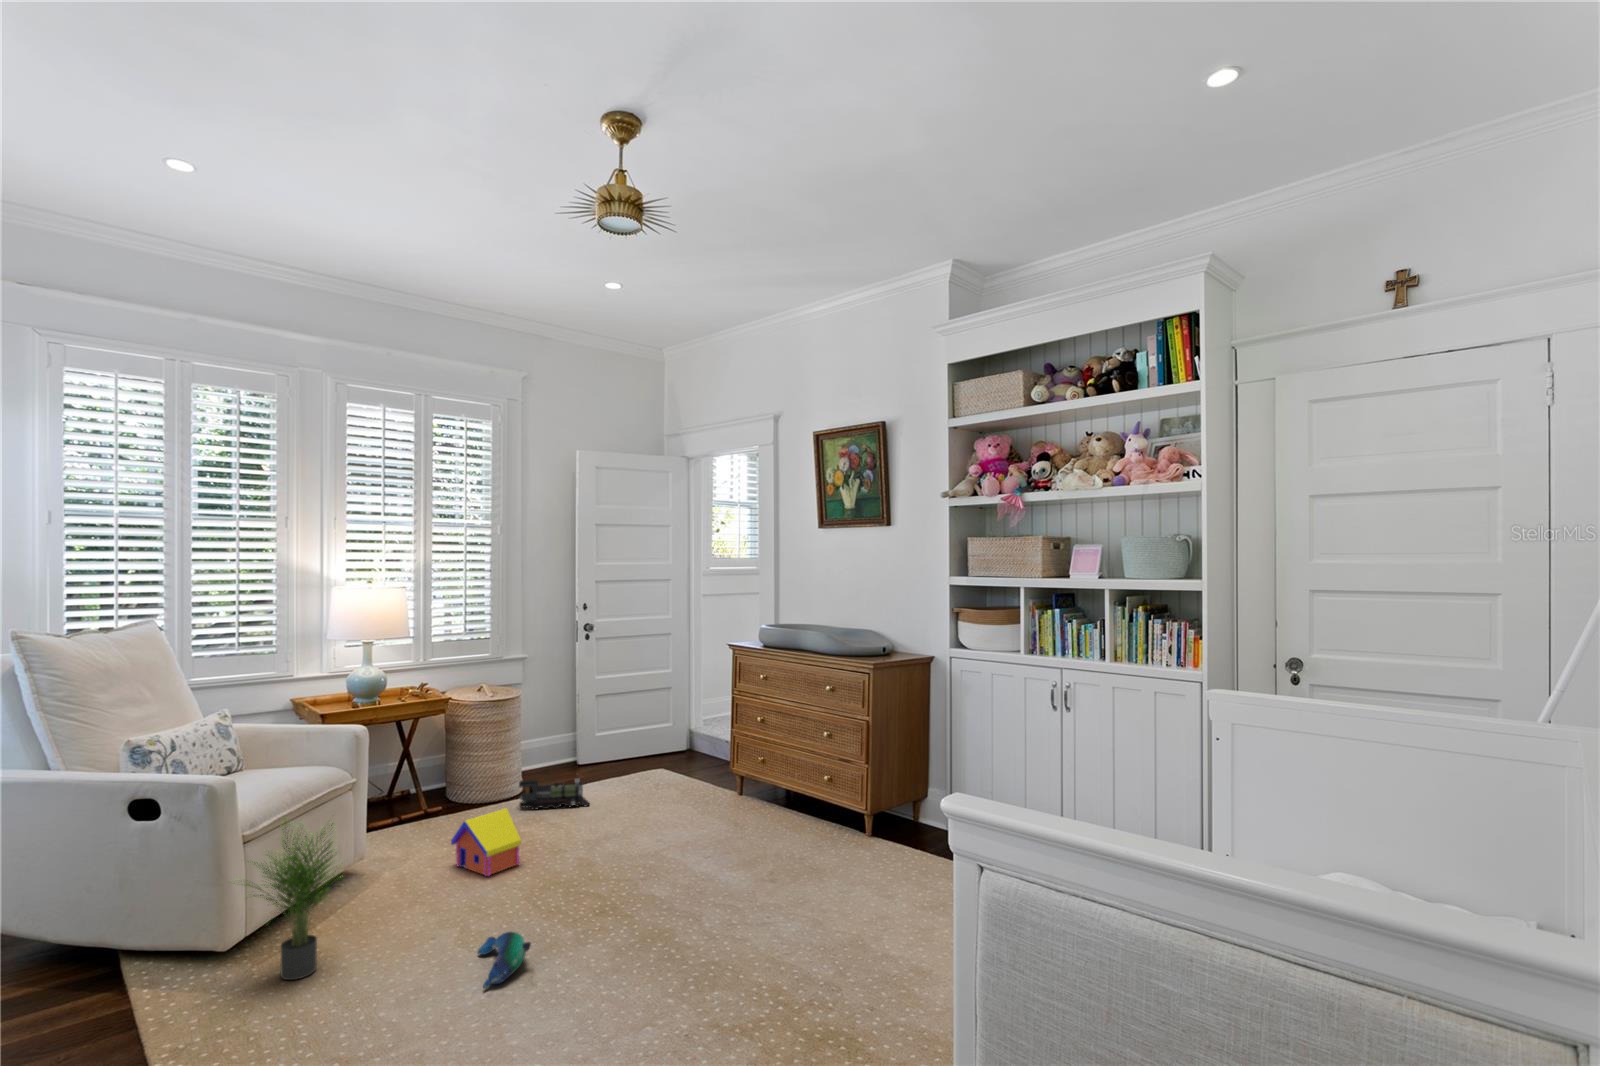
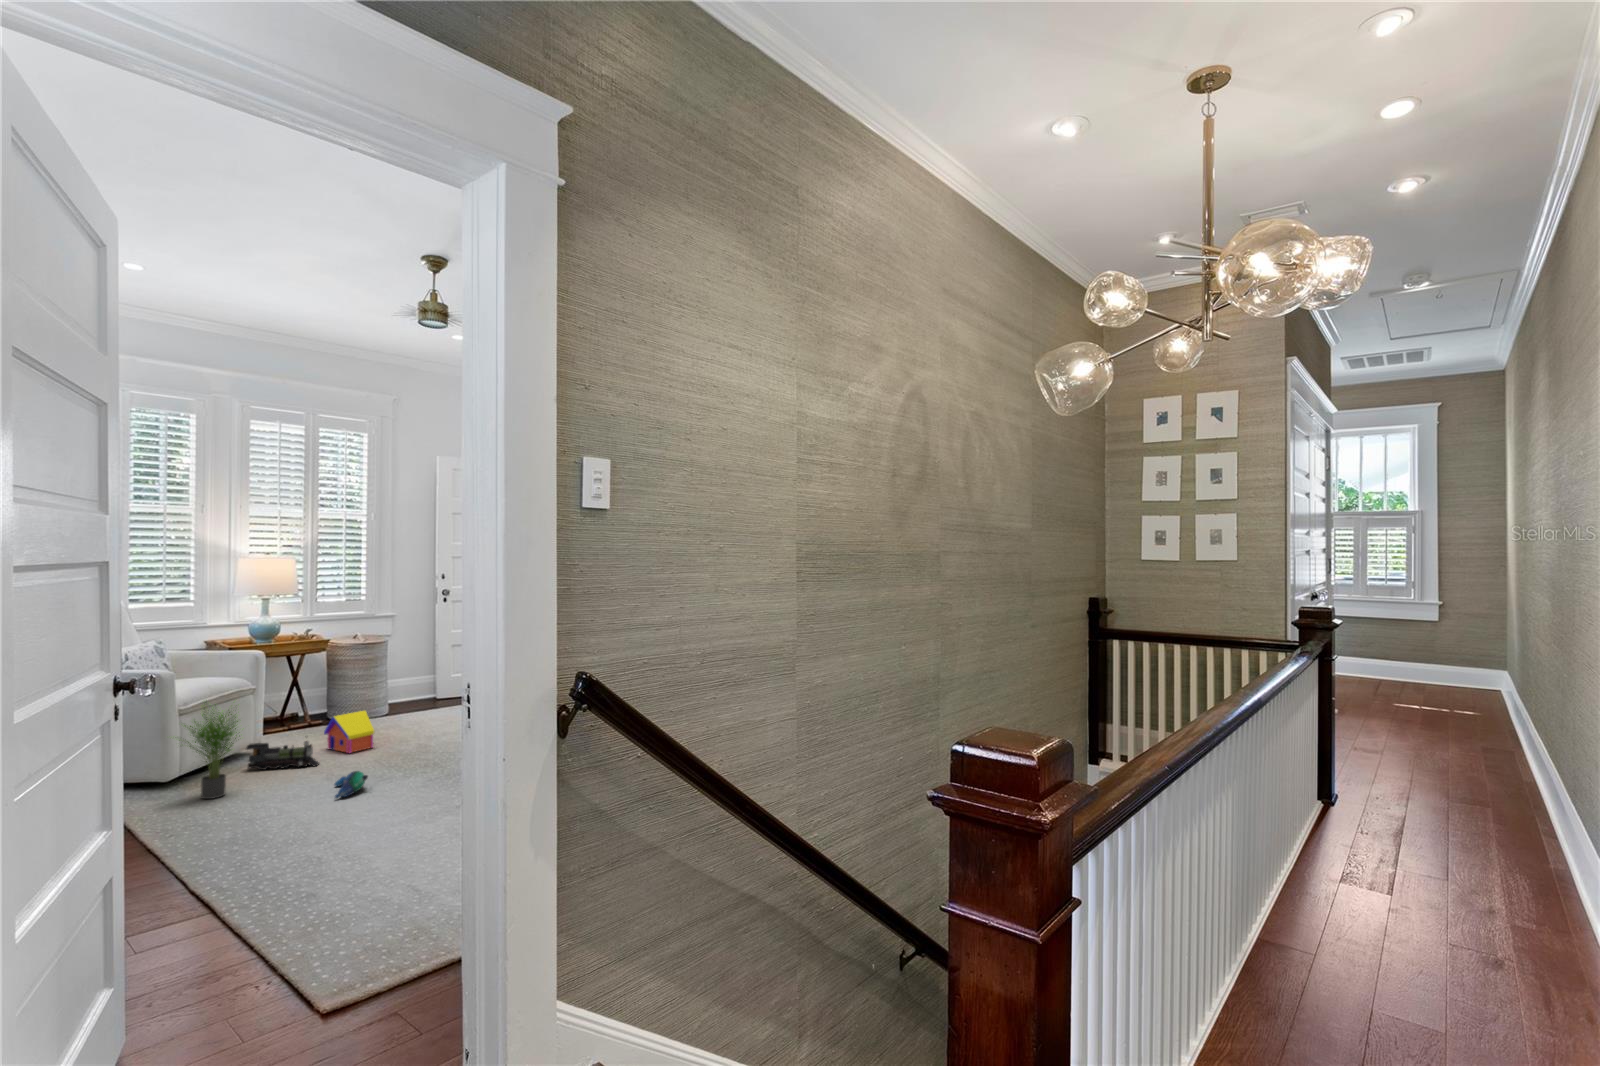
toy train: present [519,774,589,810] -> present [246,741,319,770]

